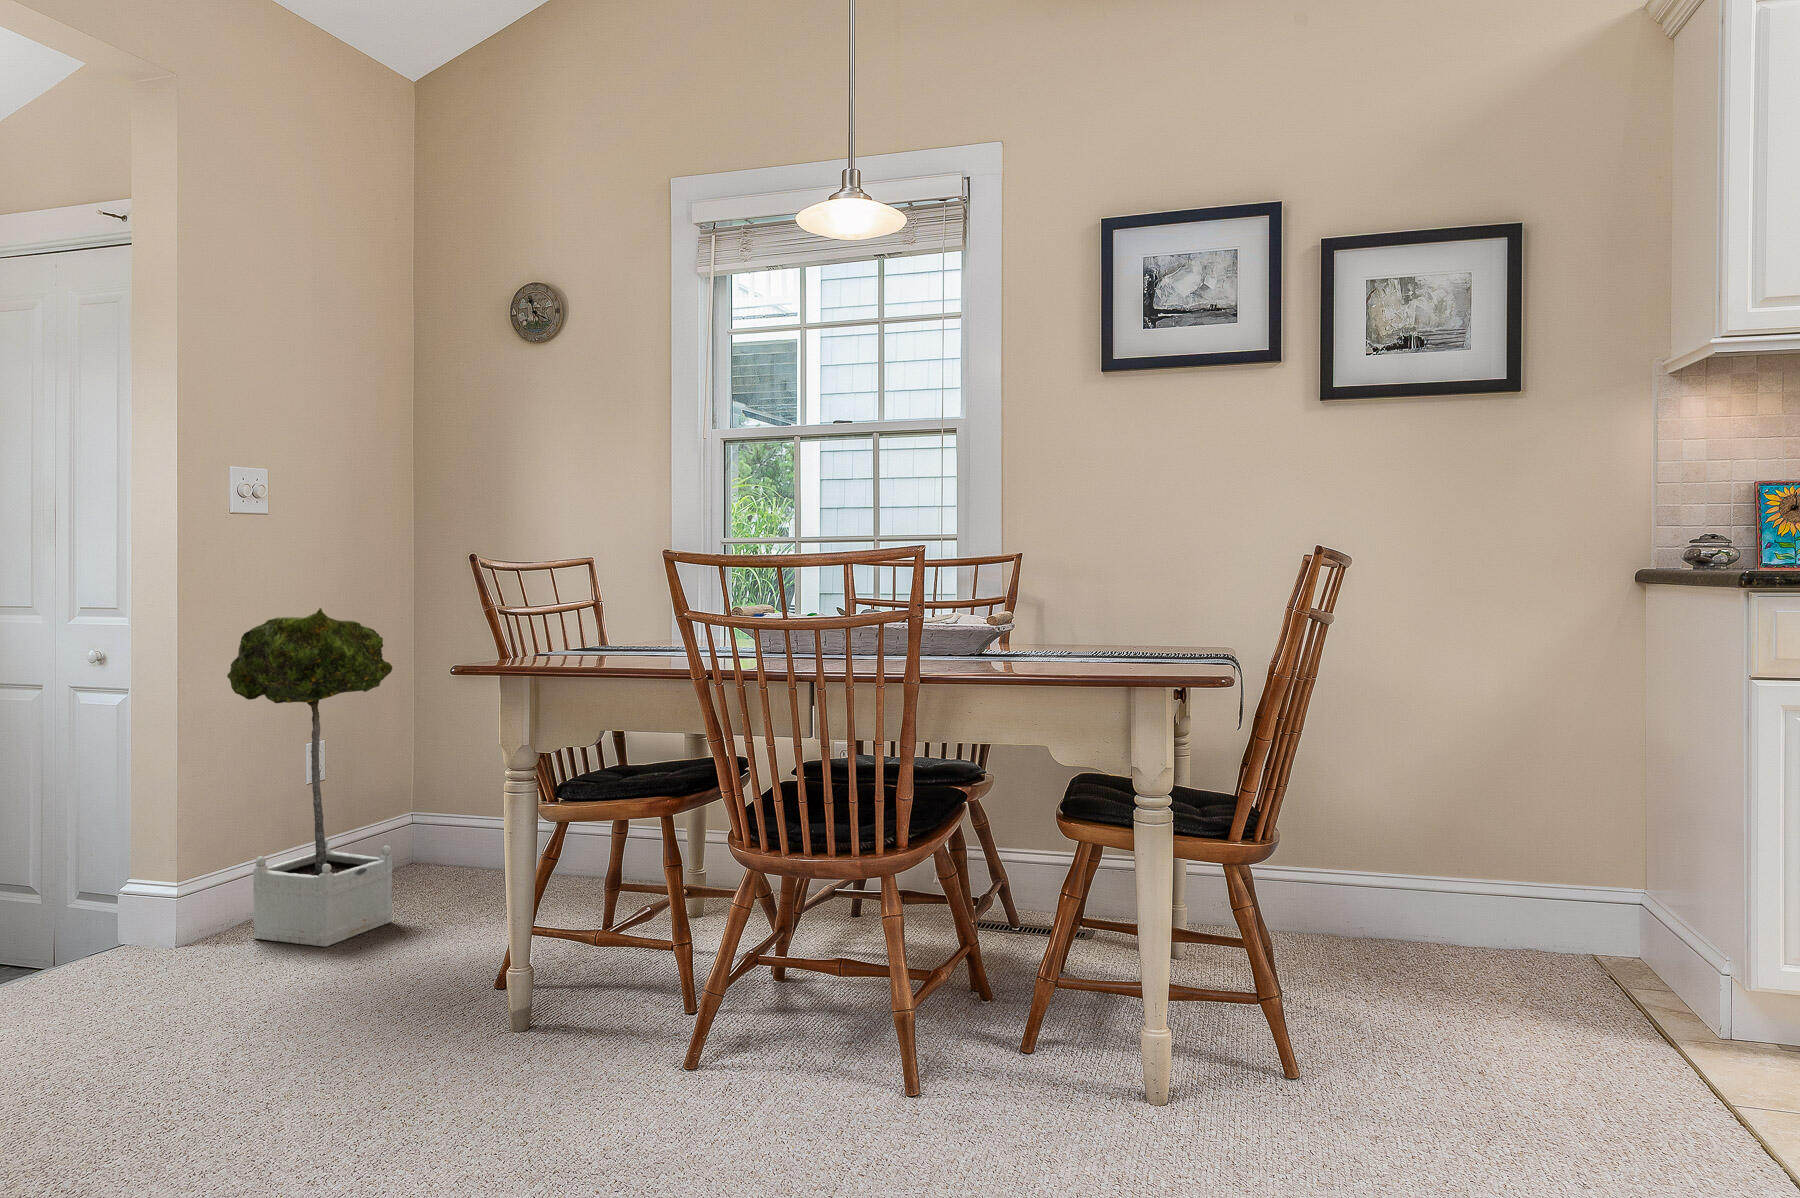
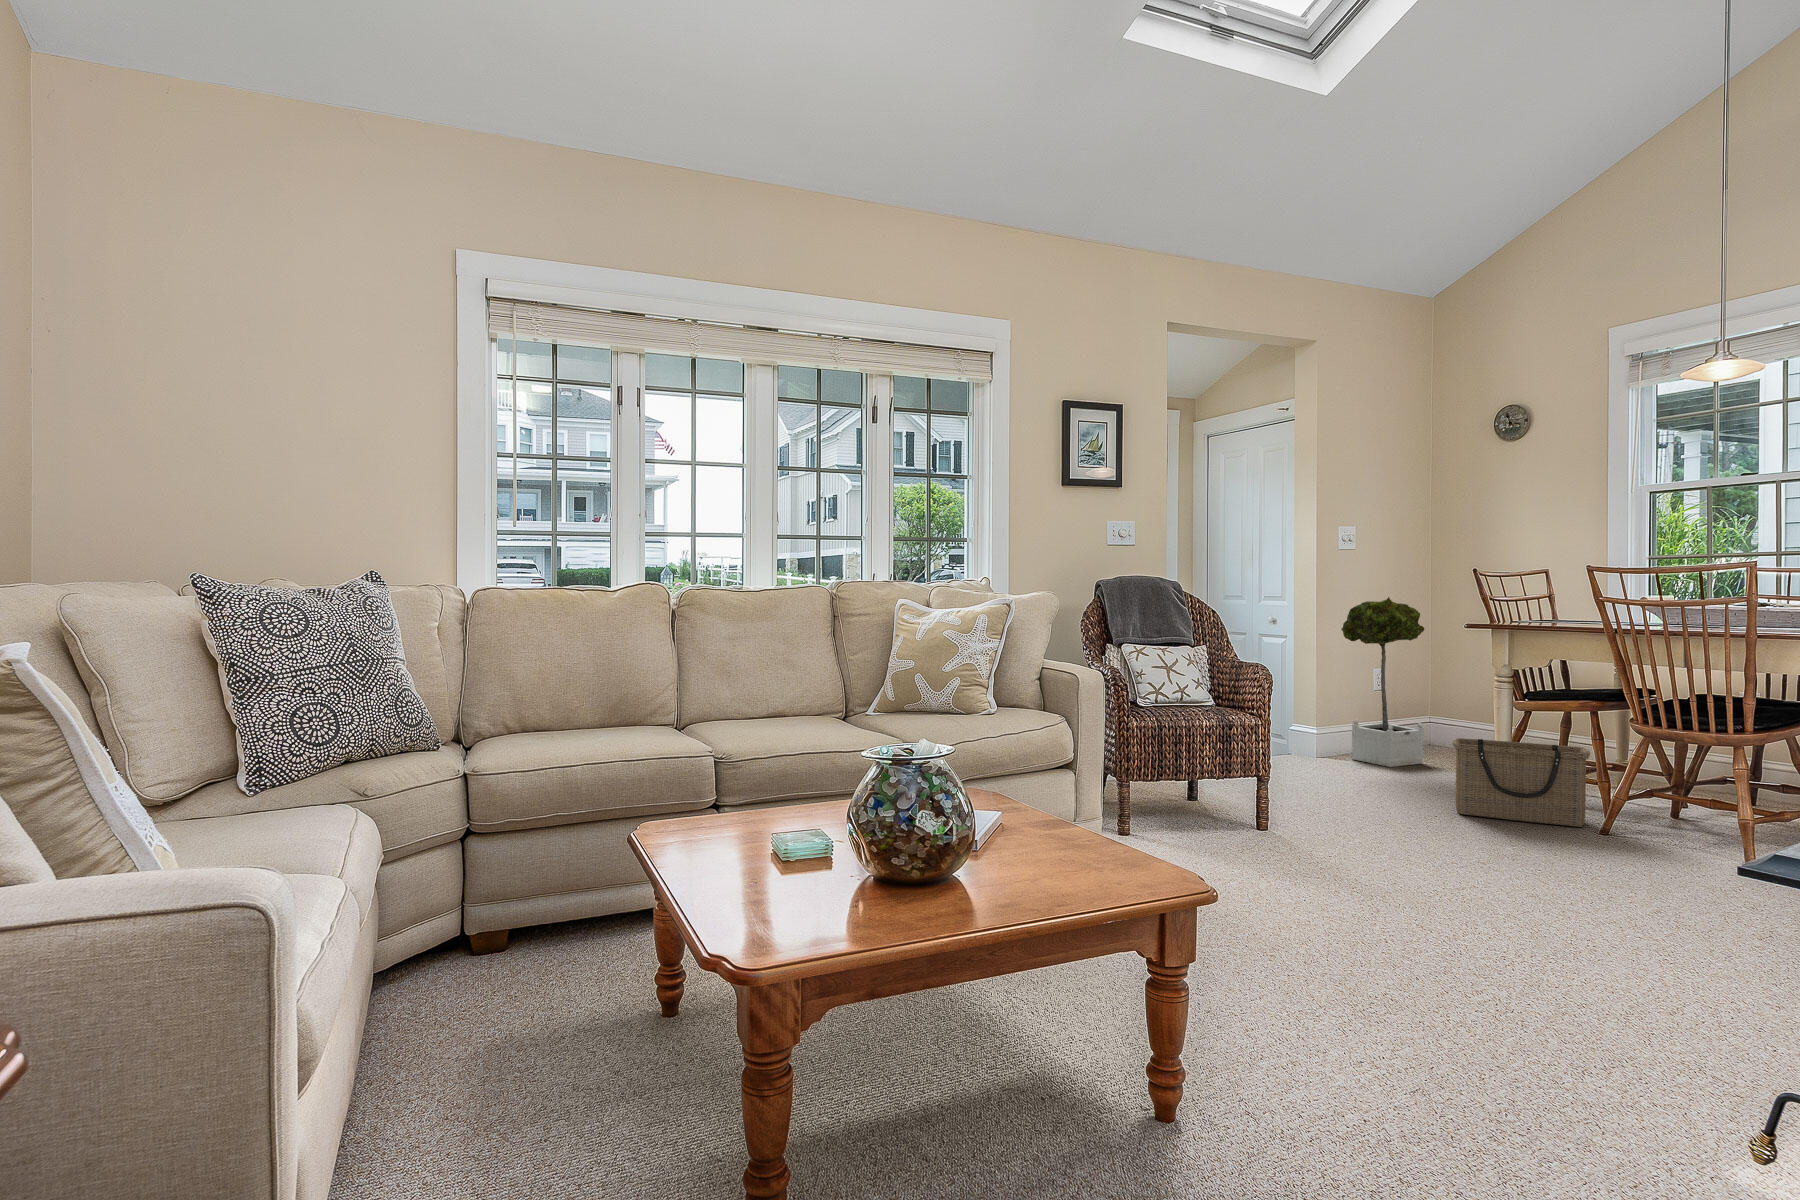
basket: none [419,894,666,1085] -> present [1452,738,1590,827]

